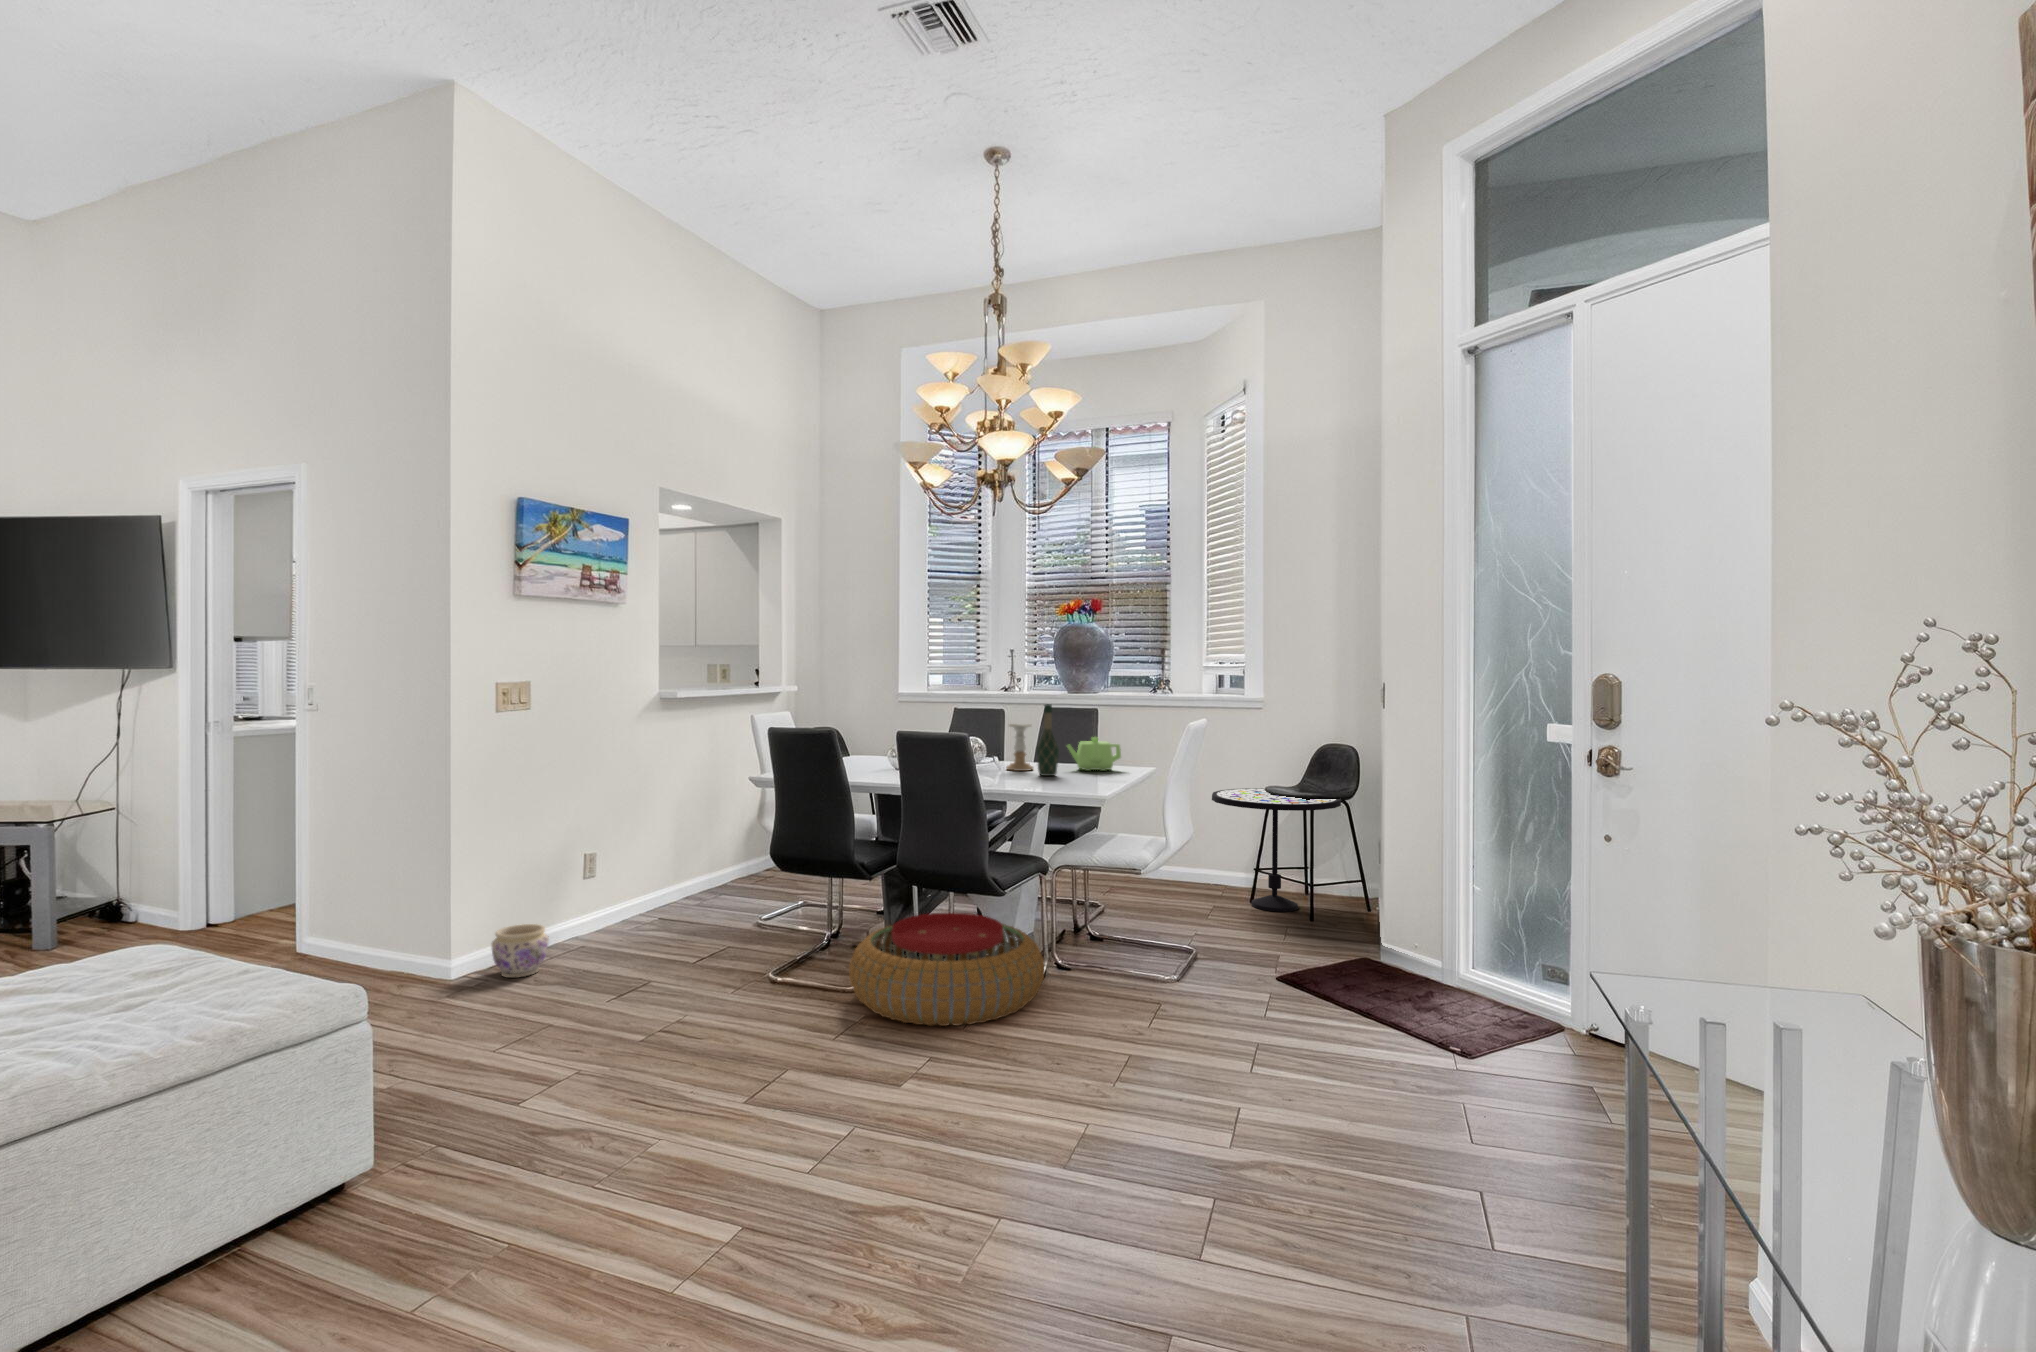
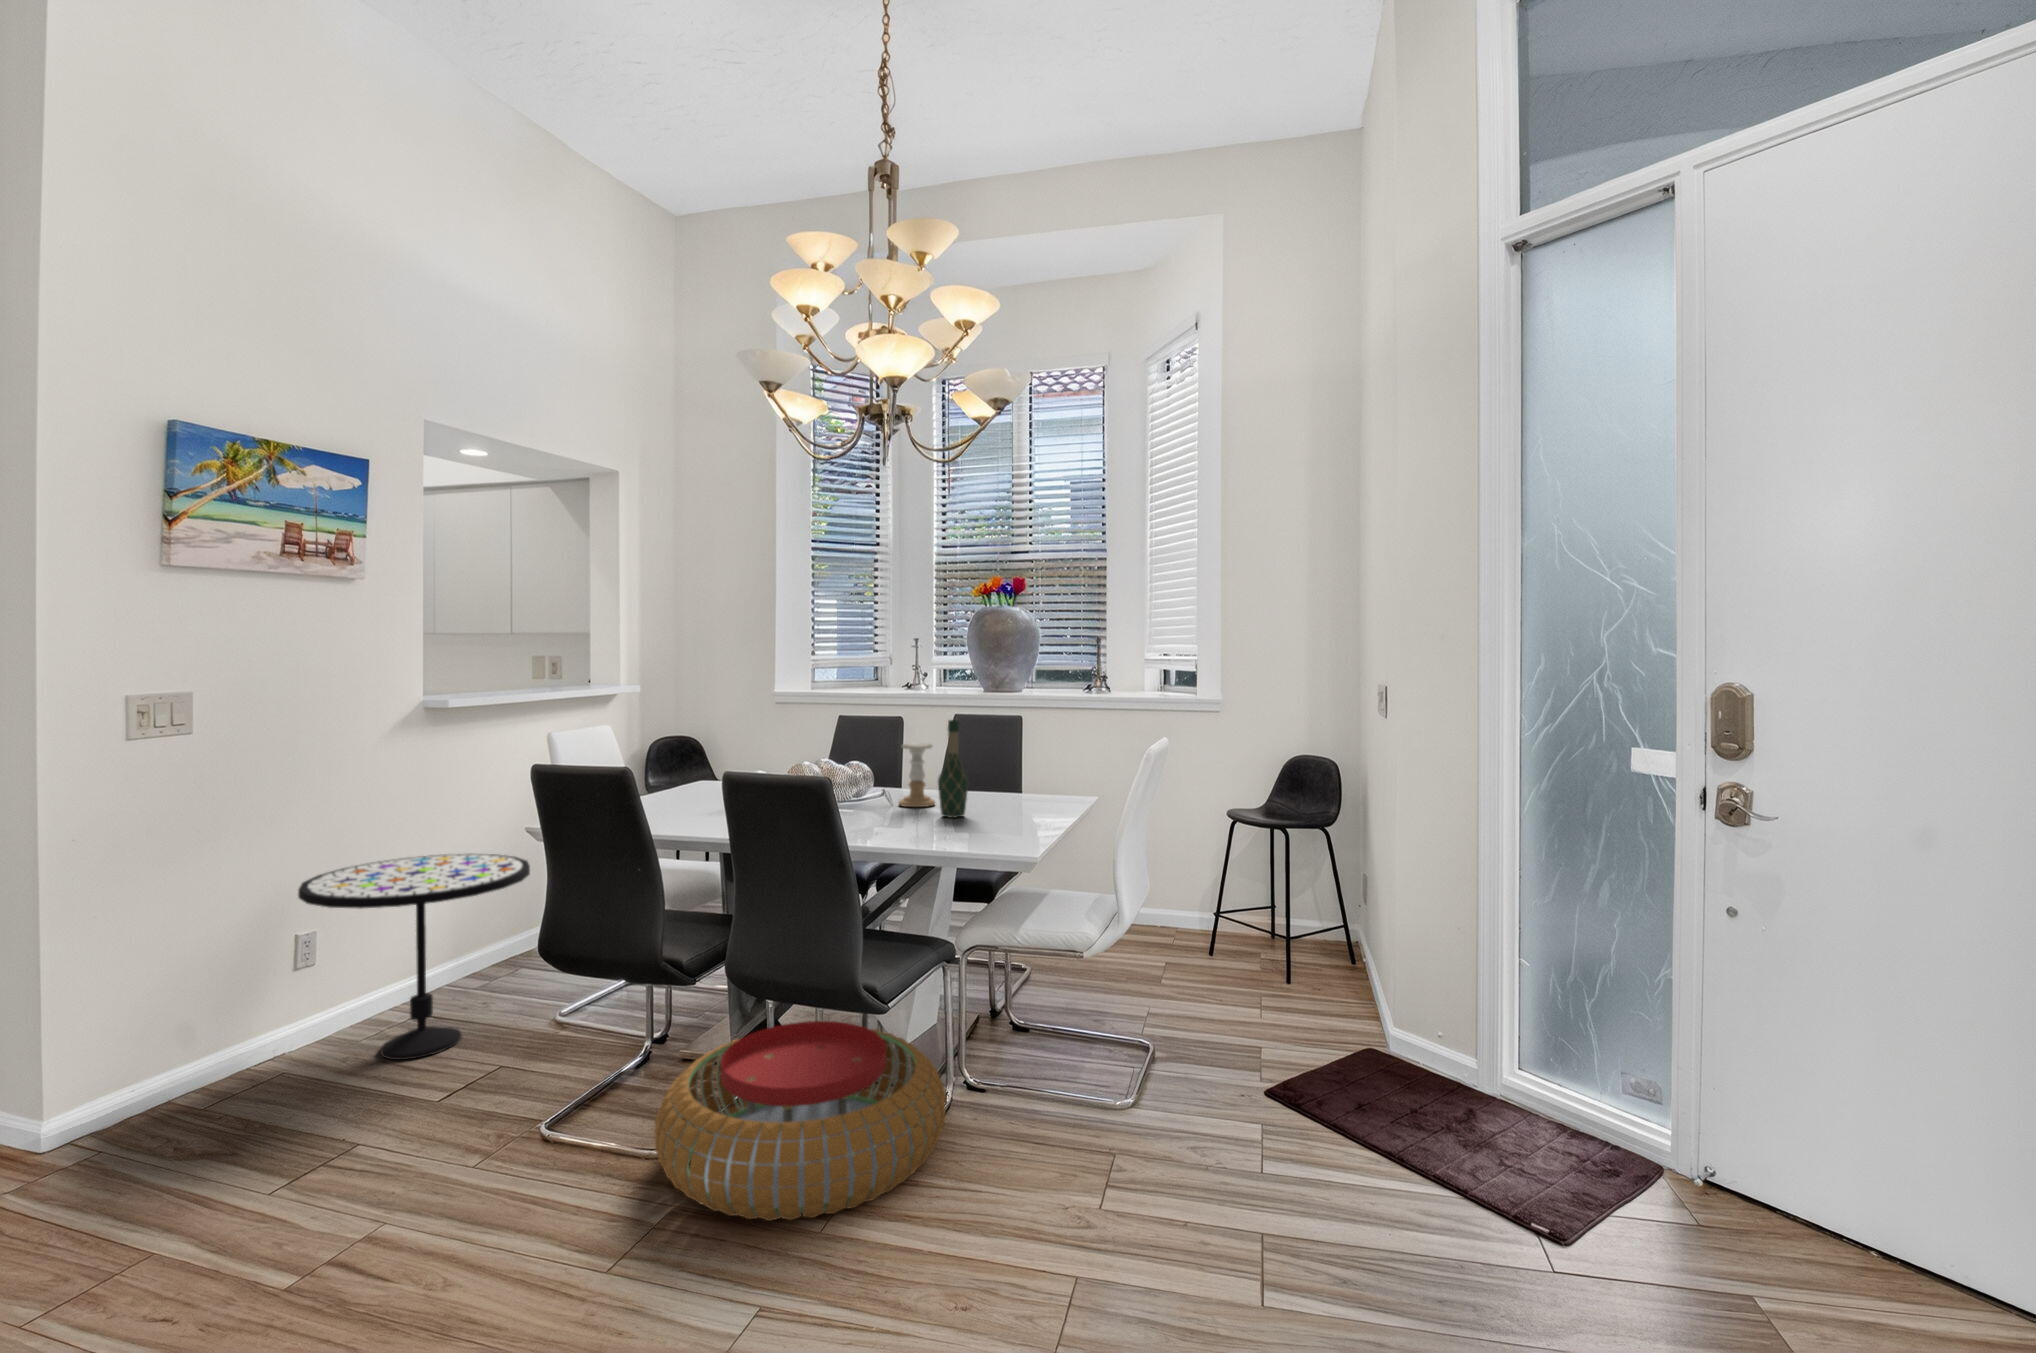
teapot: present [1067,737,1121,771] -> none [979,760,1051,805]
side table: present [1212,788,1341,912] -> present [298,854,530,1060]
planter: present [492,924,549,978] -> none [112,1054,214,1143]

